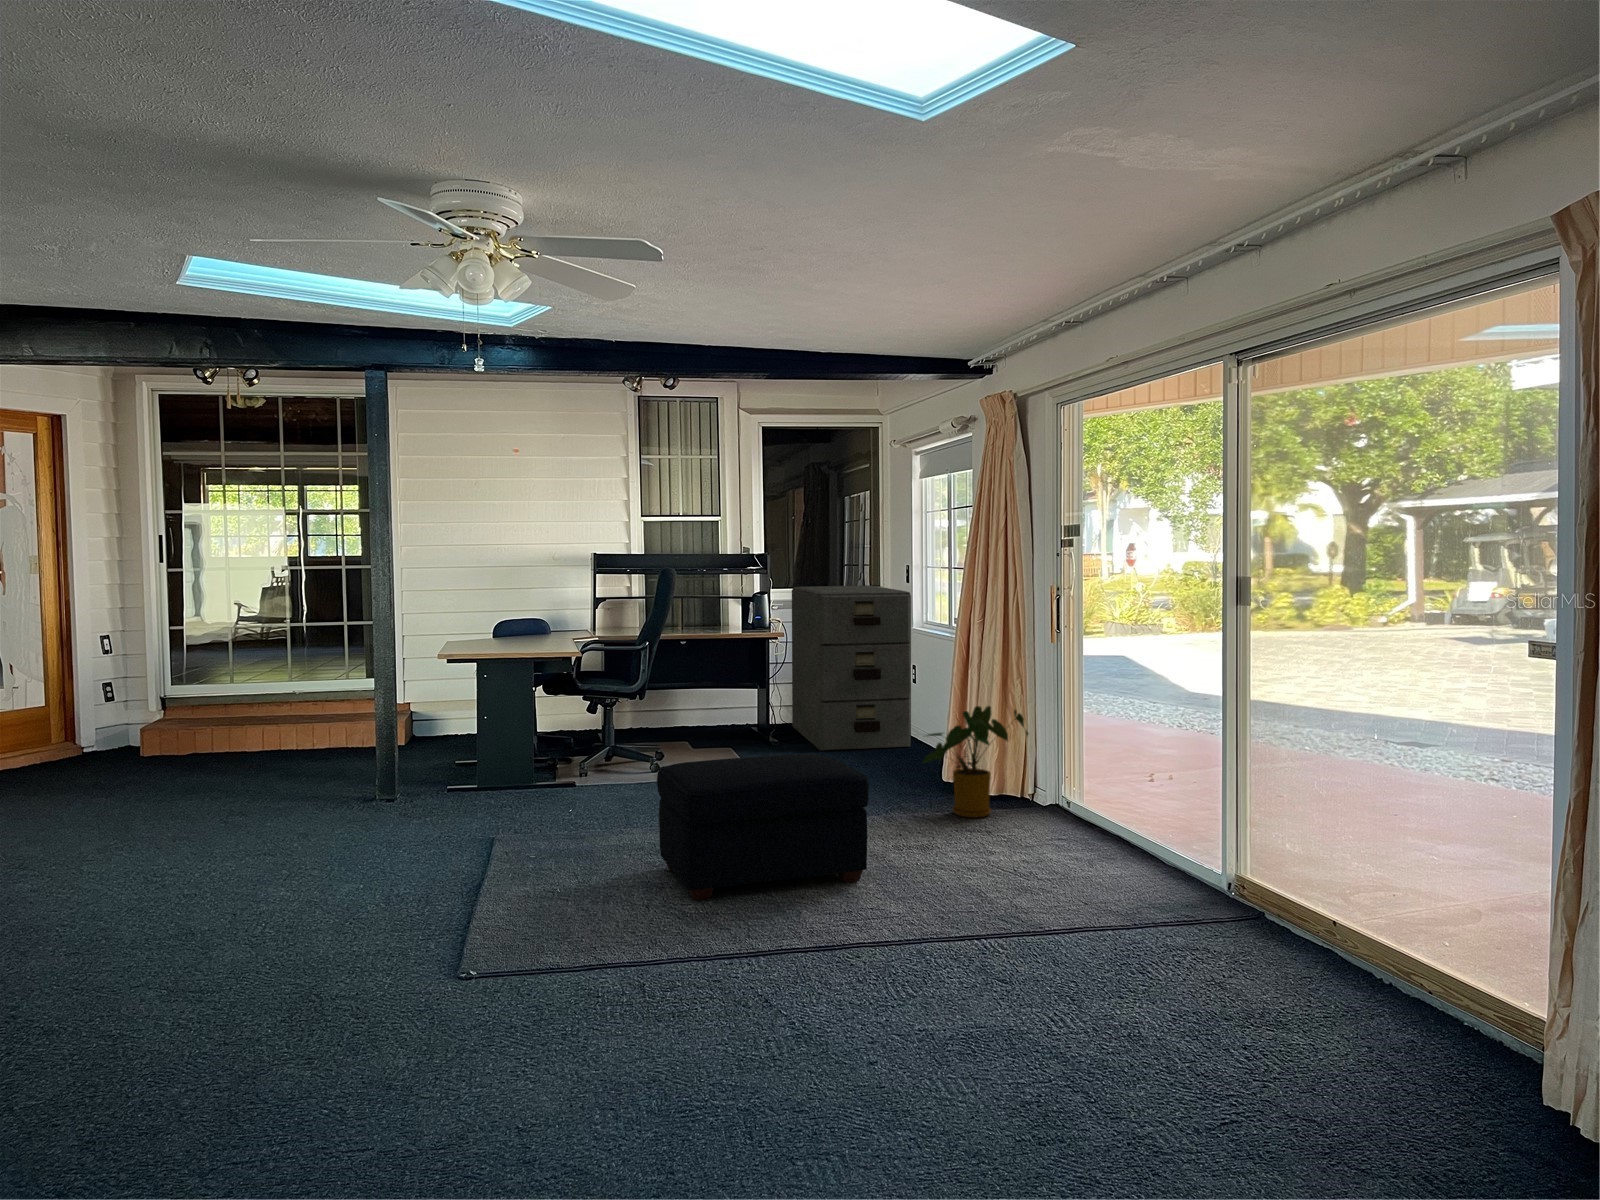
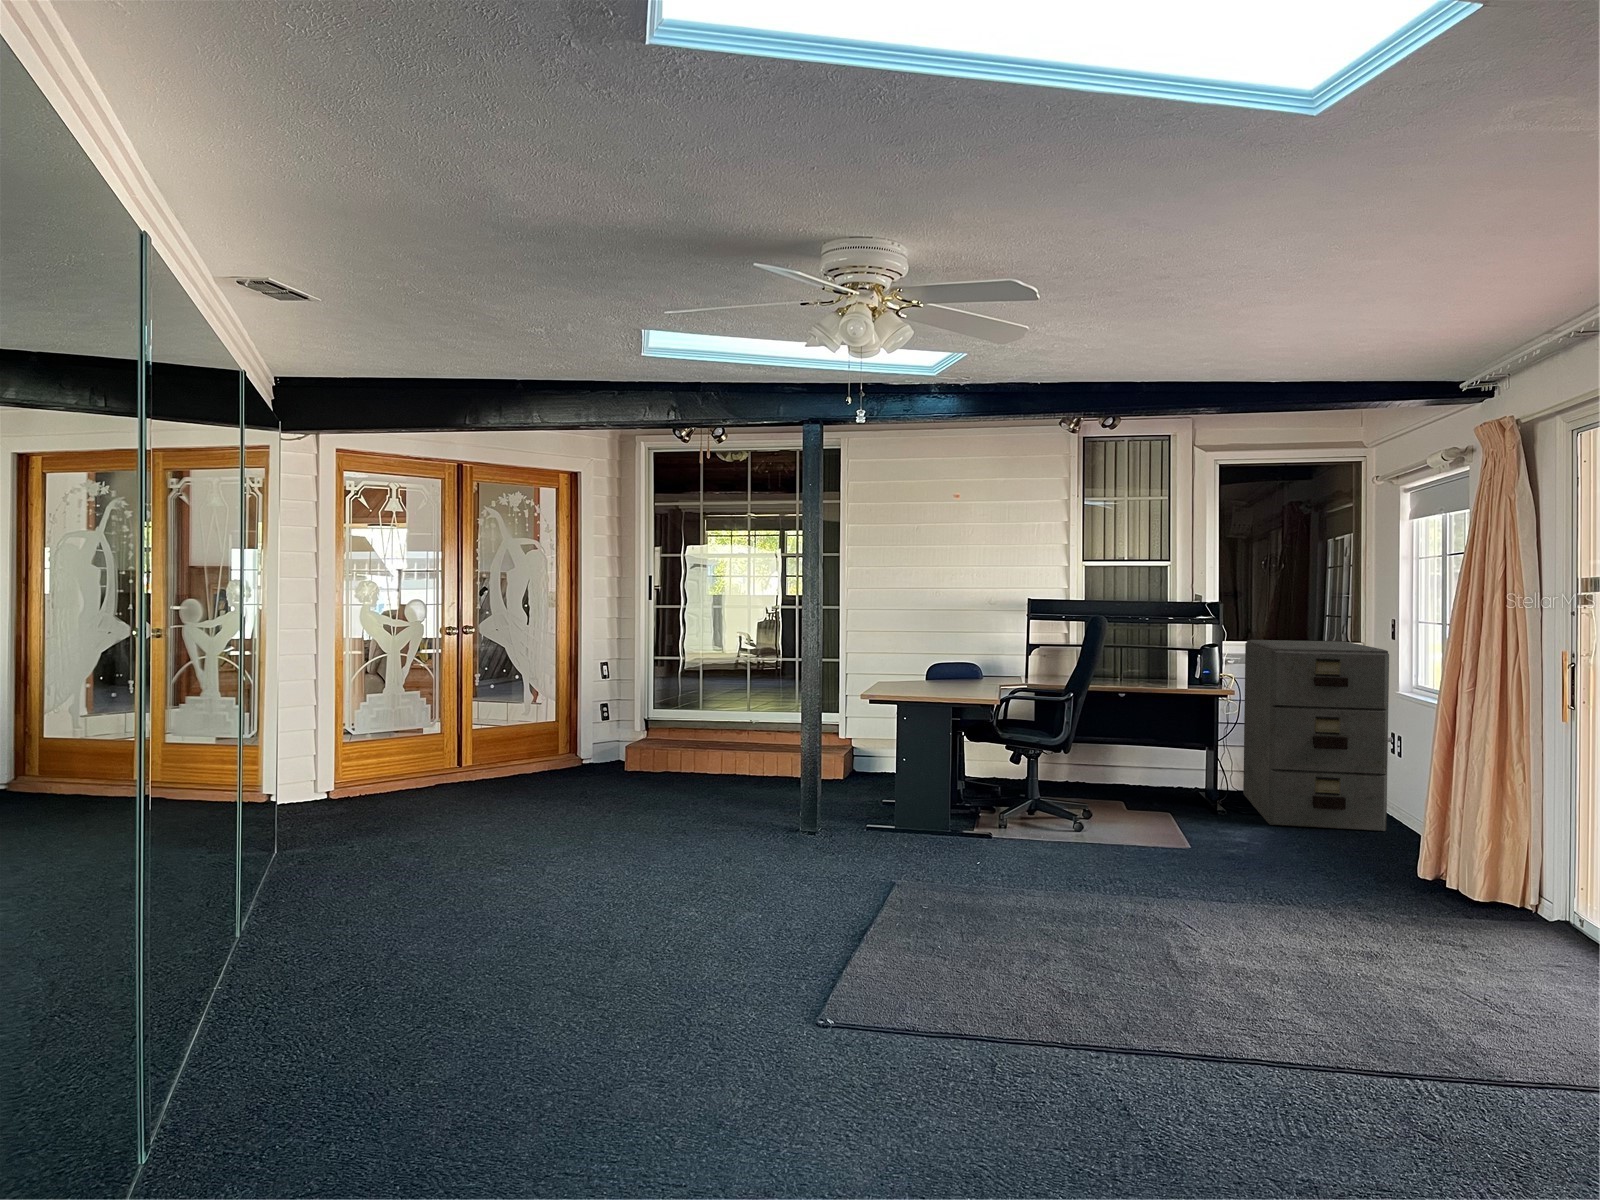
house plant: present [923,706,1028,818] -> none [1381,792,1534,929]
ottoman: present [657,754,869,900] -> none [1049,825,1292,986]

